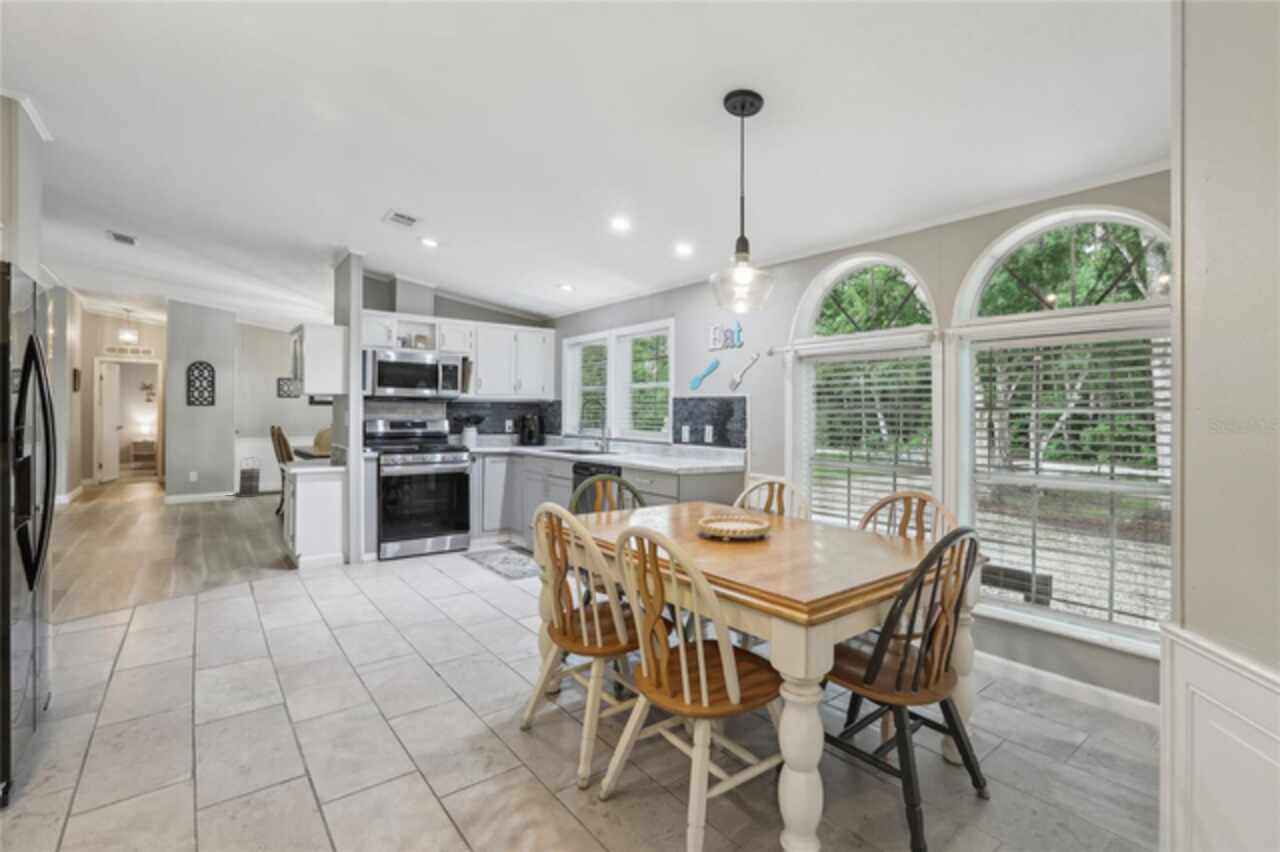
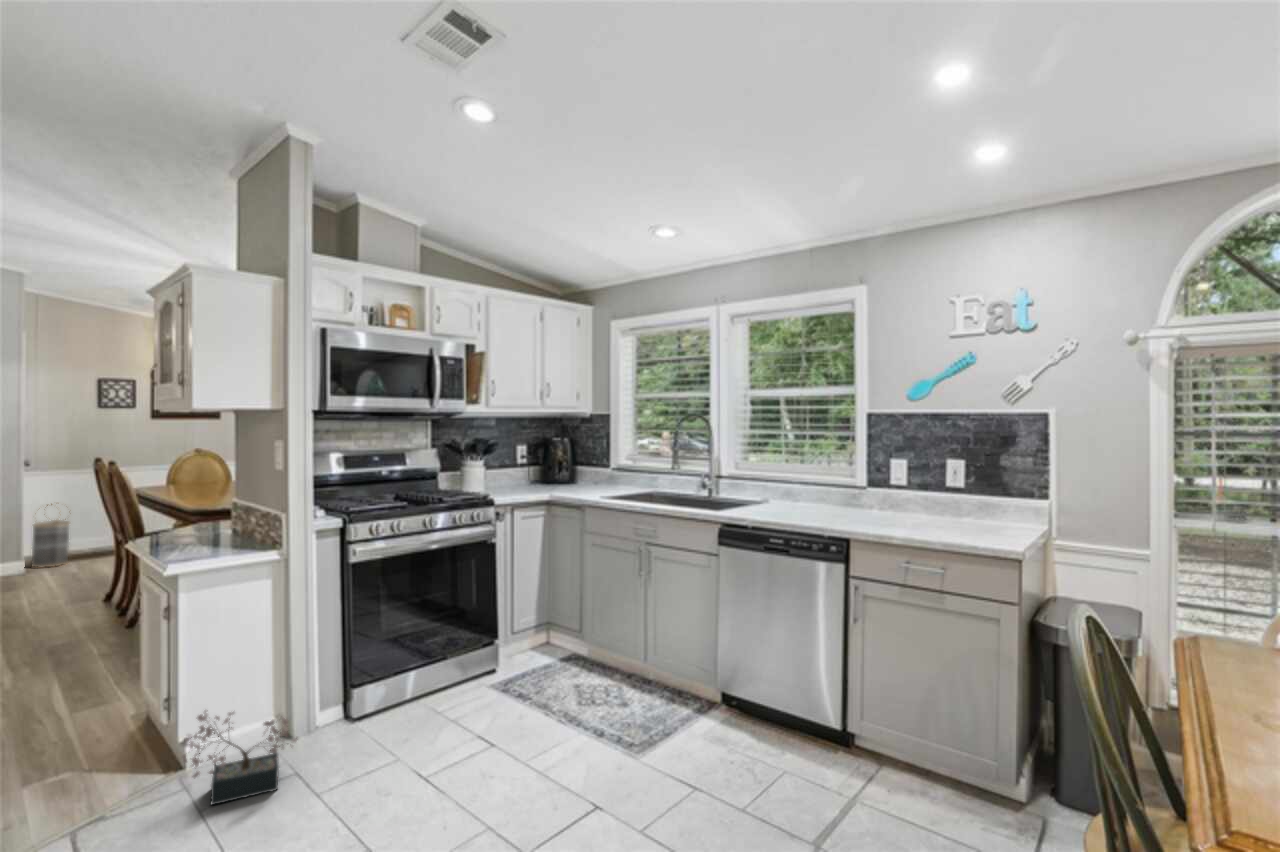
decorative plant: none [294,538,347,580] -> present [183,711,297,805]

